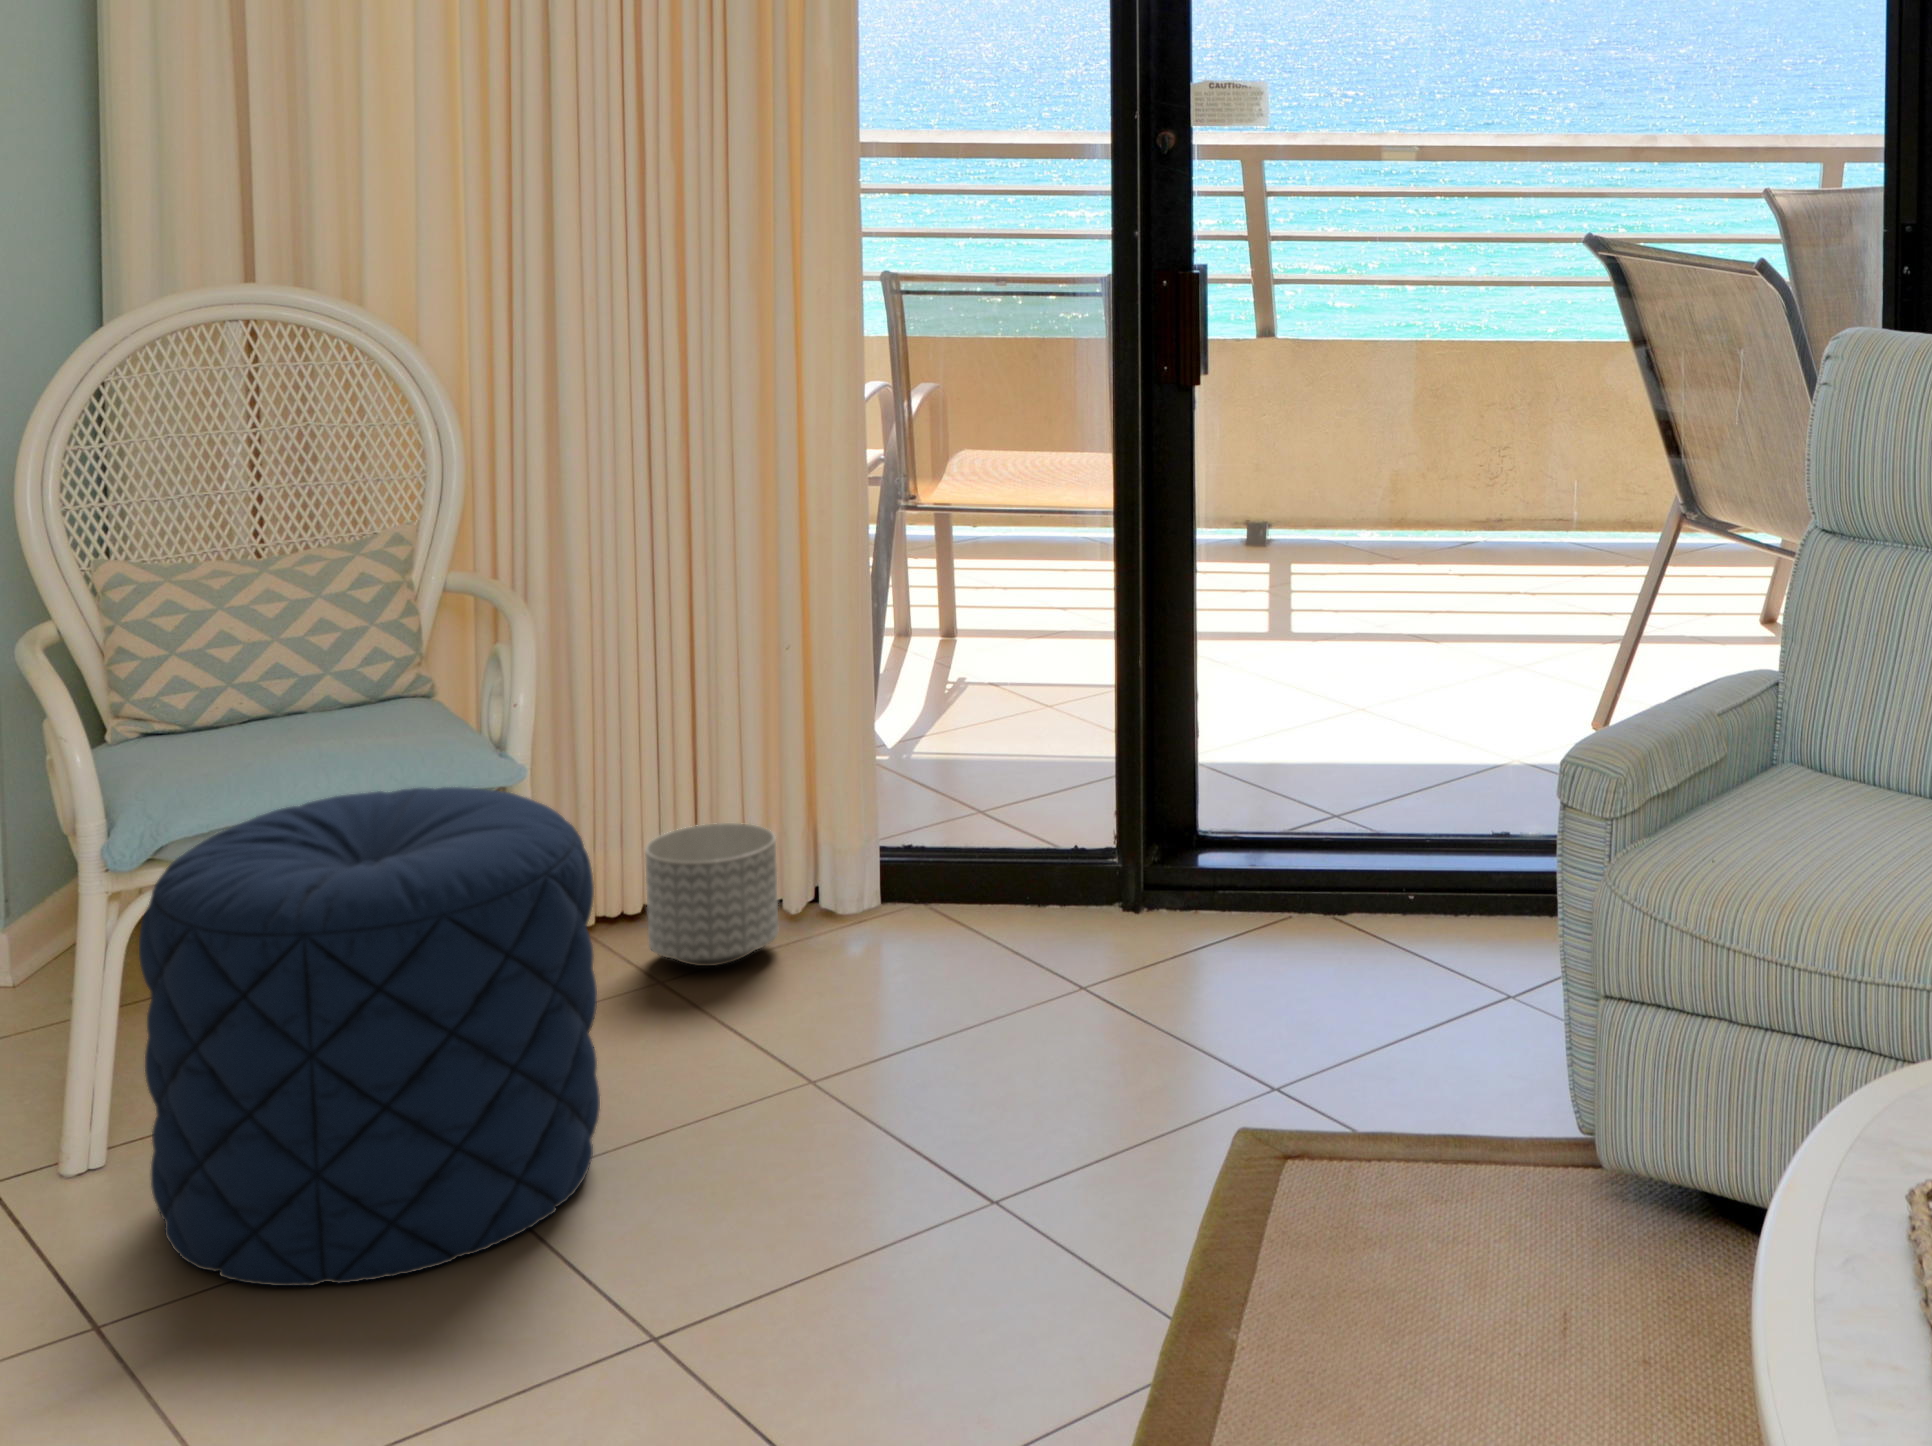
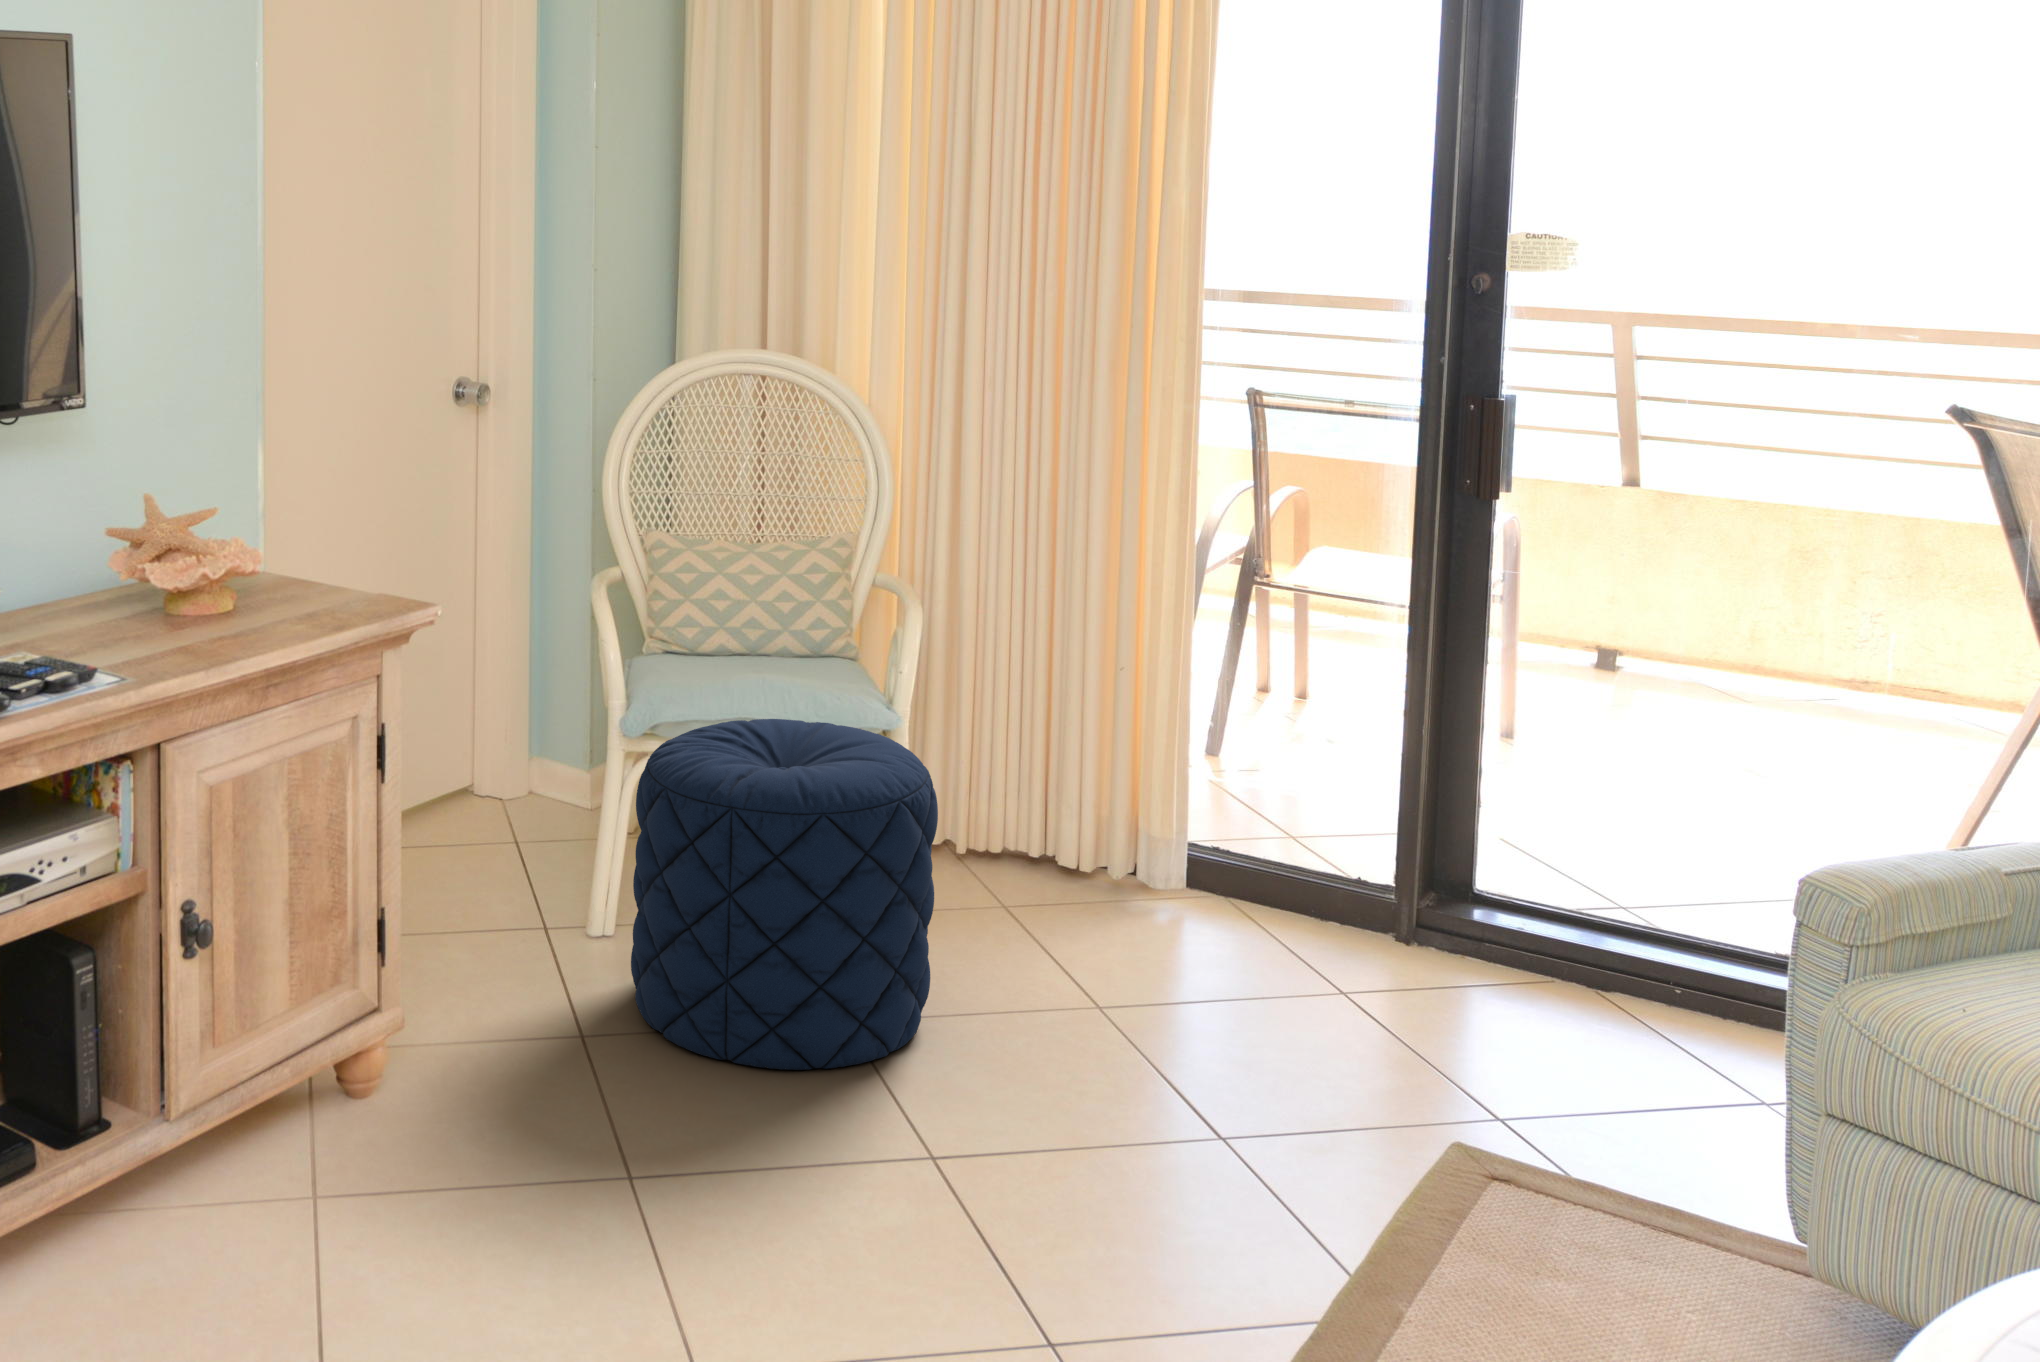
planter: present [645,823,778,966] -> none [994,796,1098,909]

